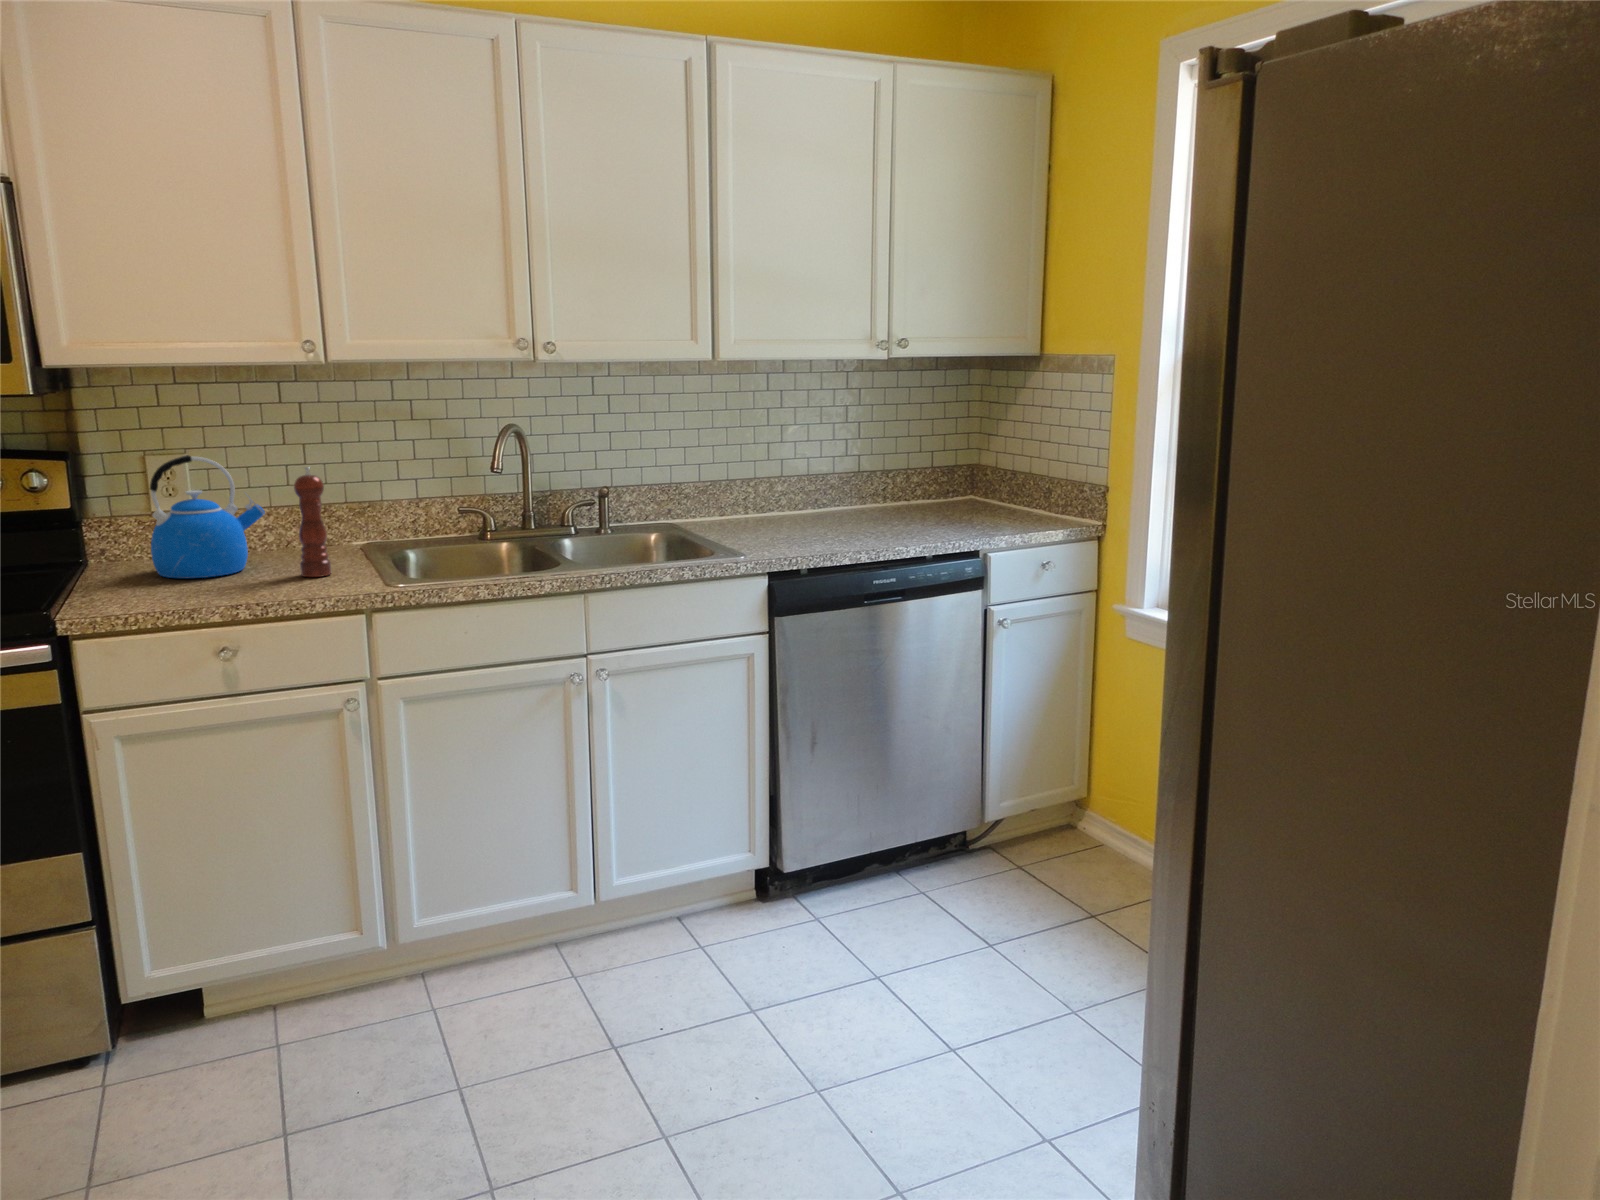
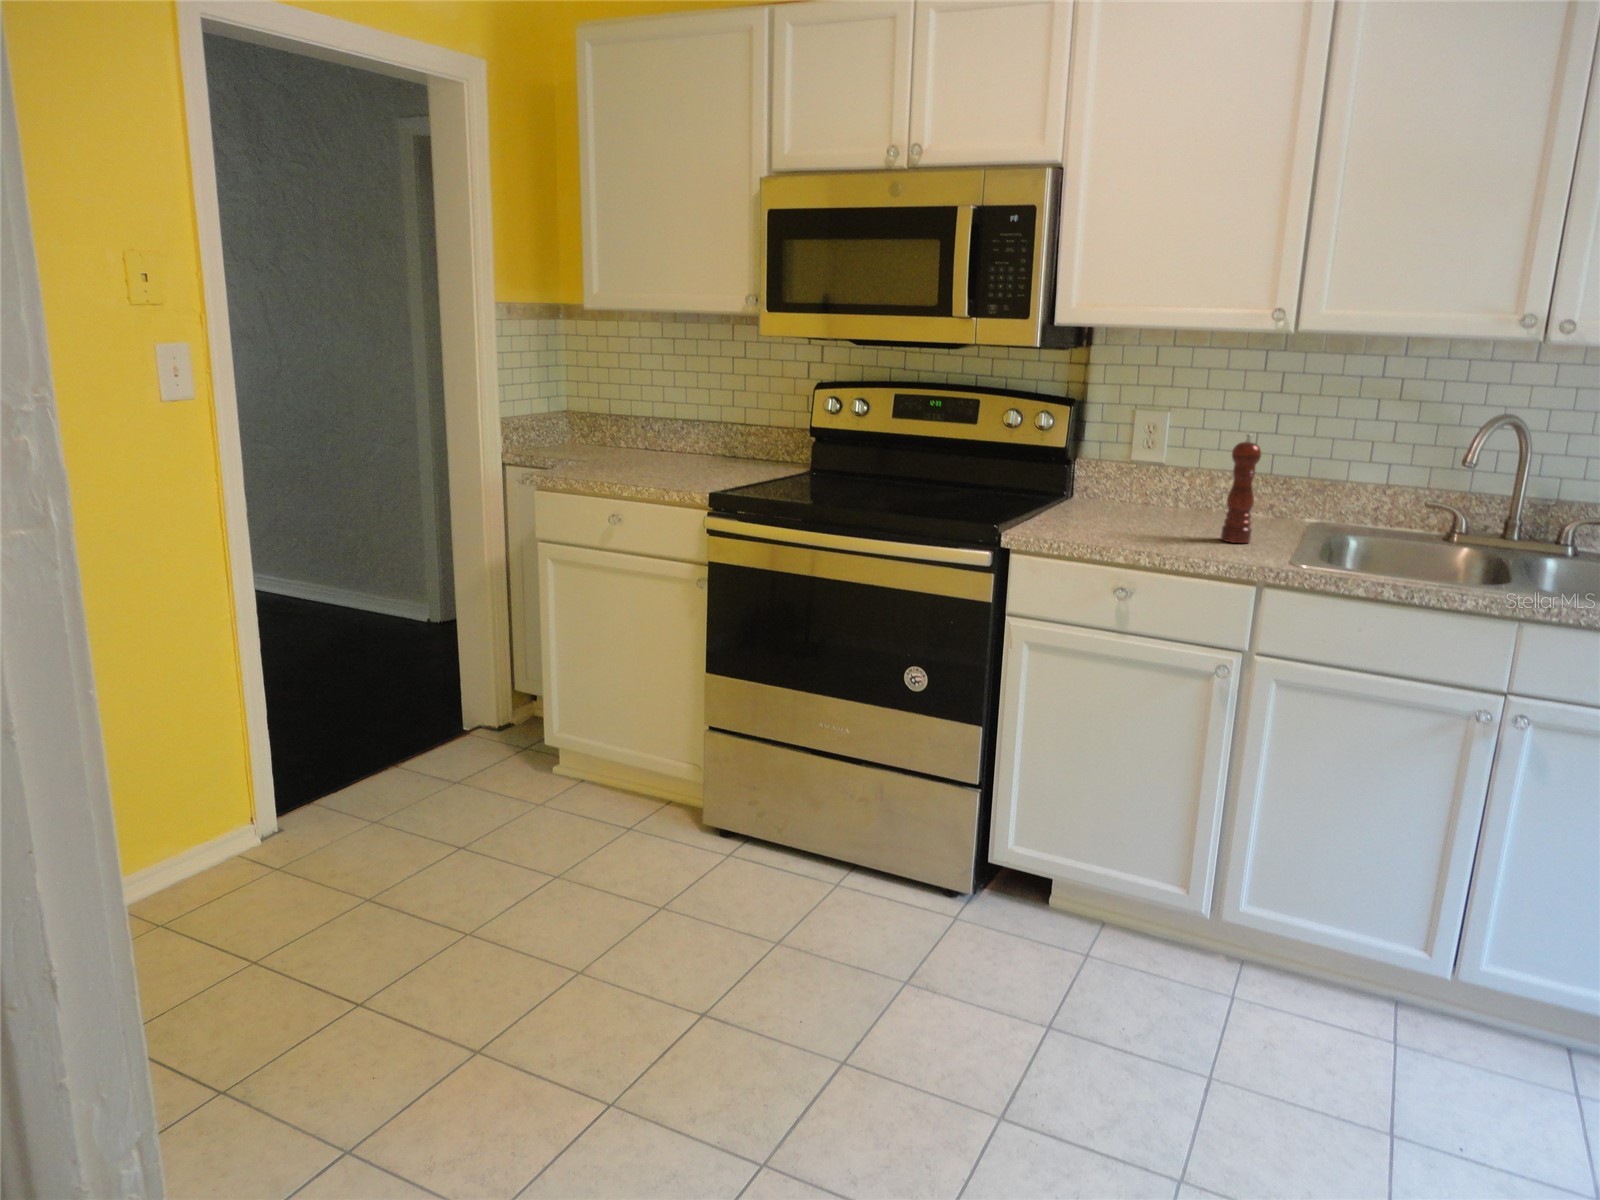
kettle: present [150,455,265,579] -> none [1107,413,1213,526]

